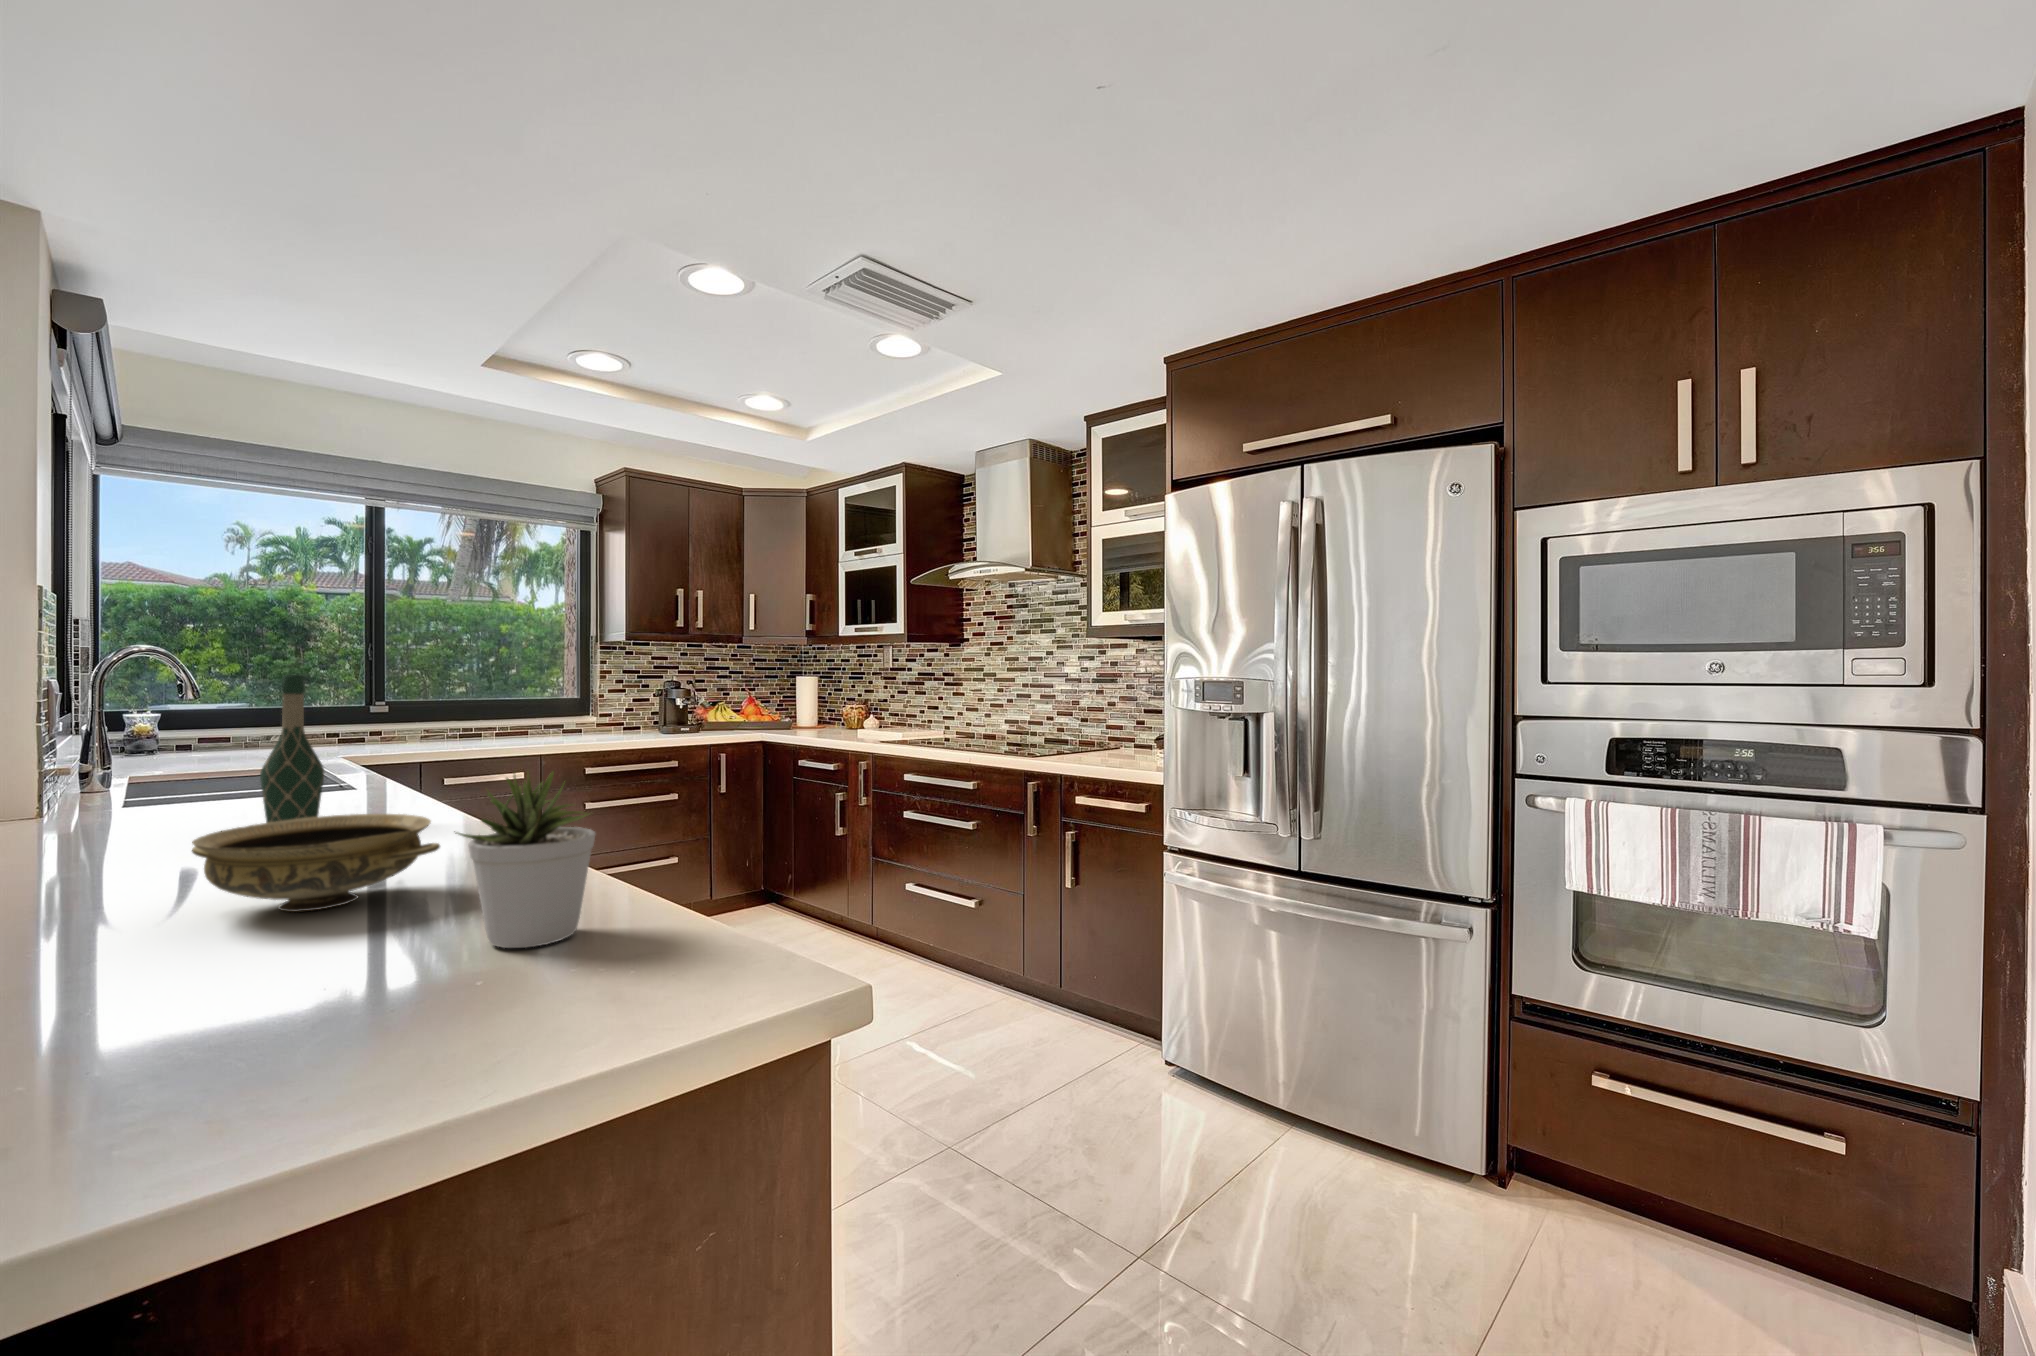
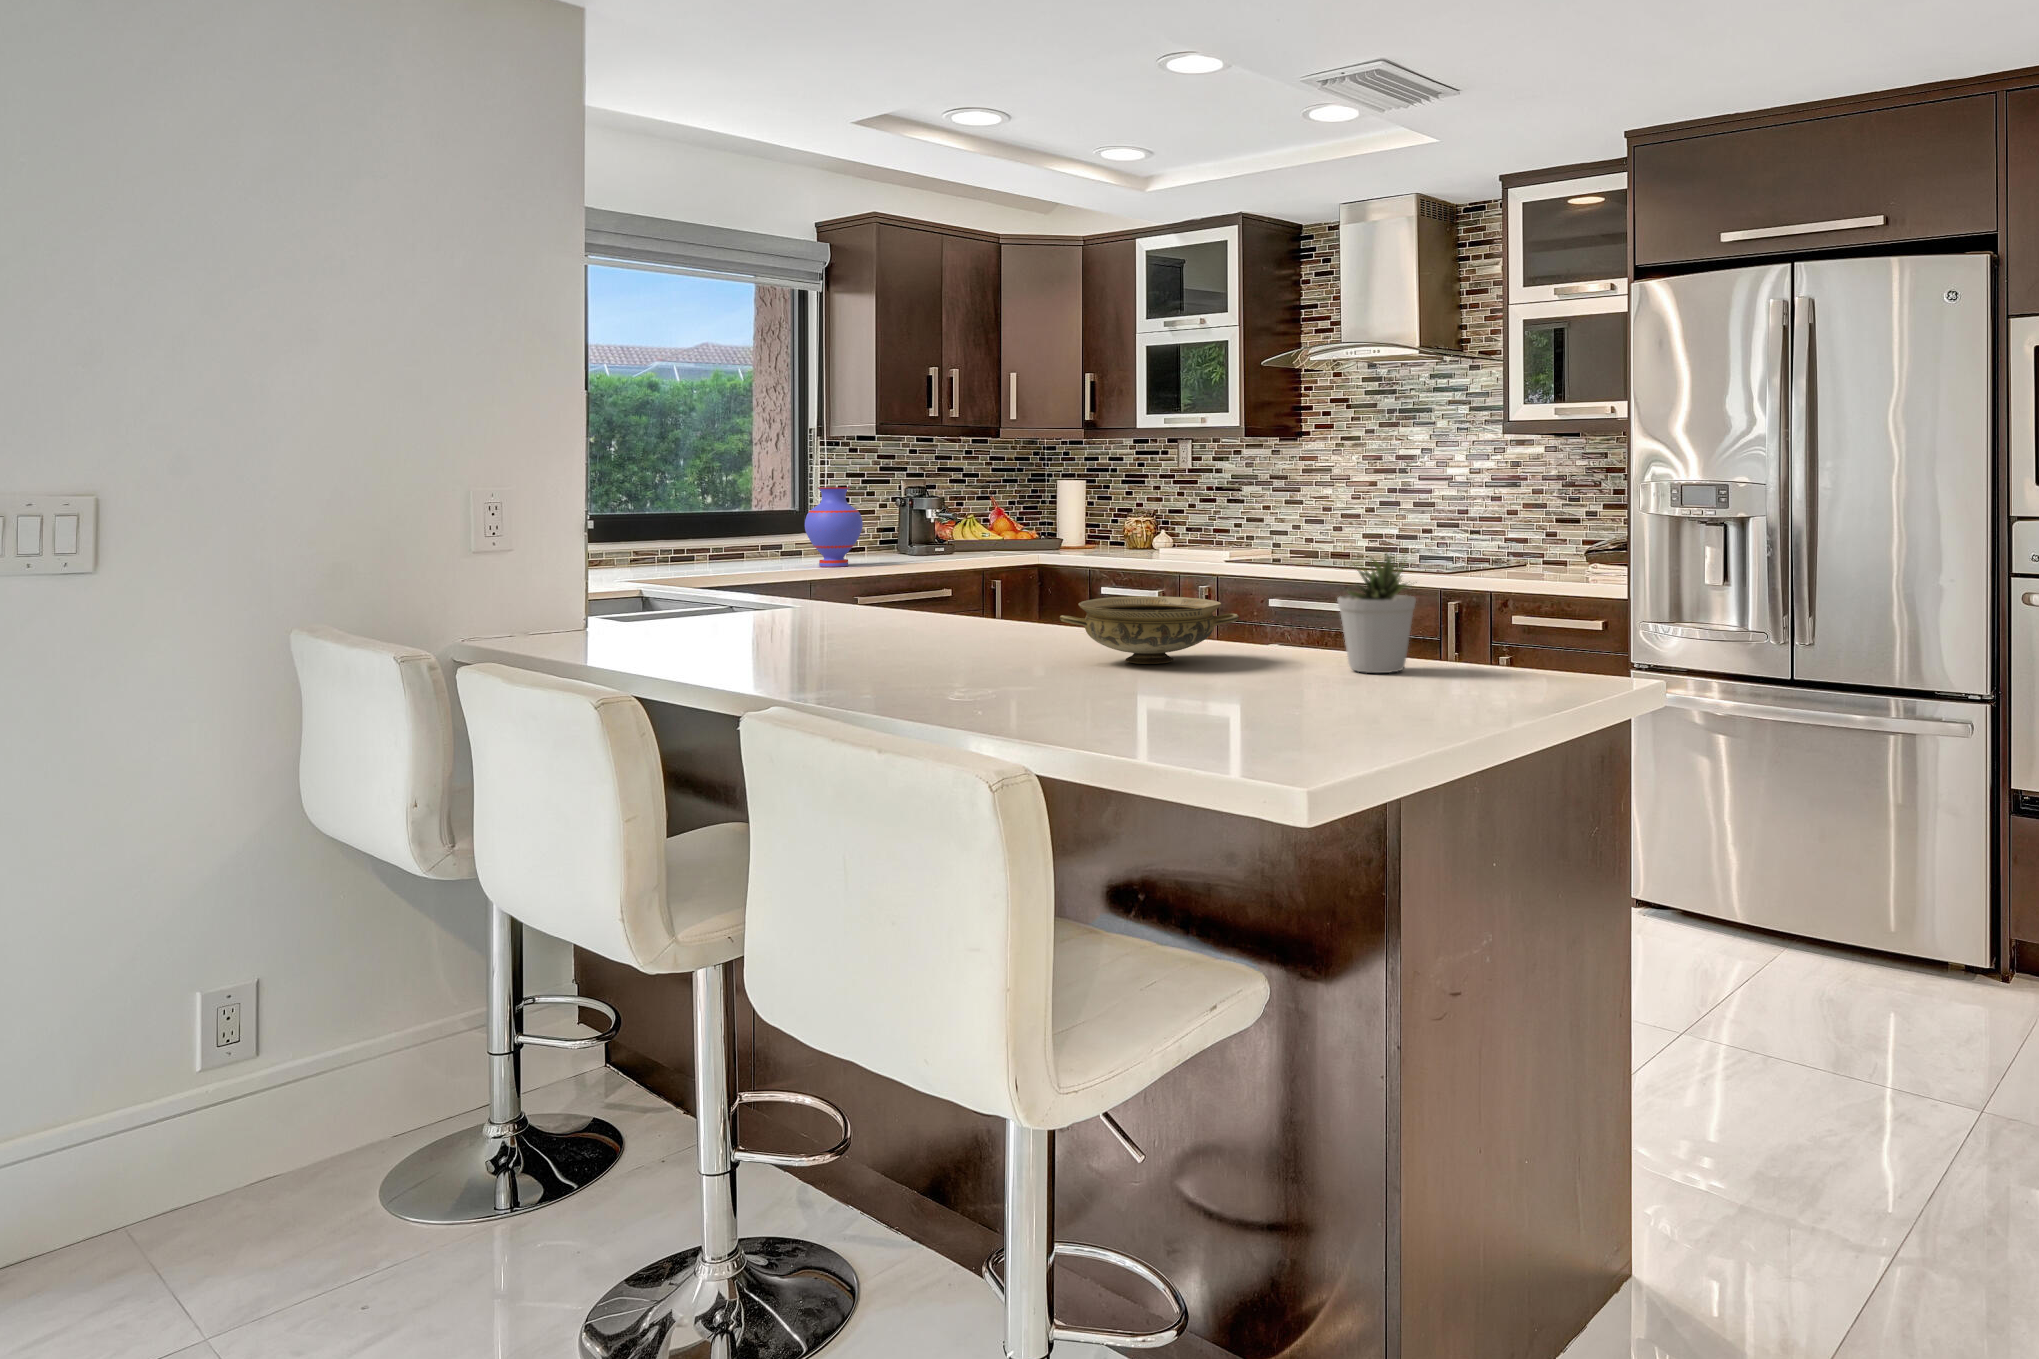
wine bottle: present [260,675,324,823] -> none [871,482,920,631]
vase: none [560,681,609,743] -> present [805,487,863,567]

